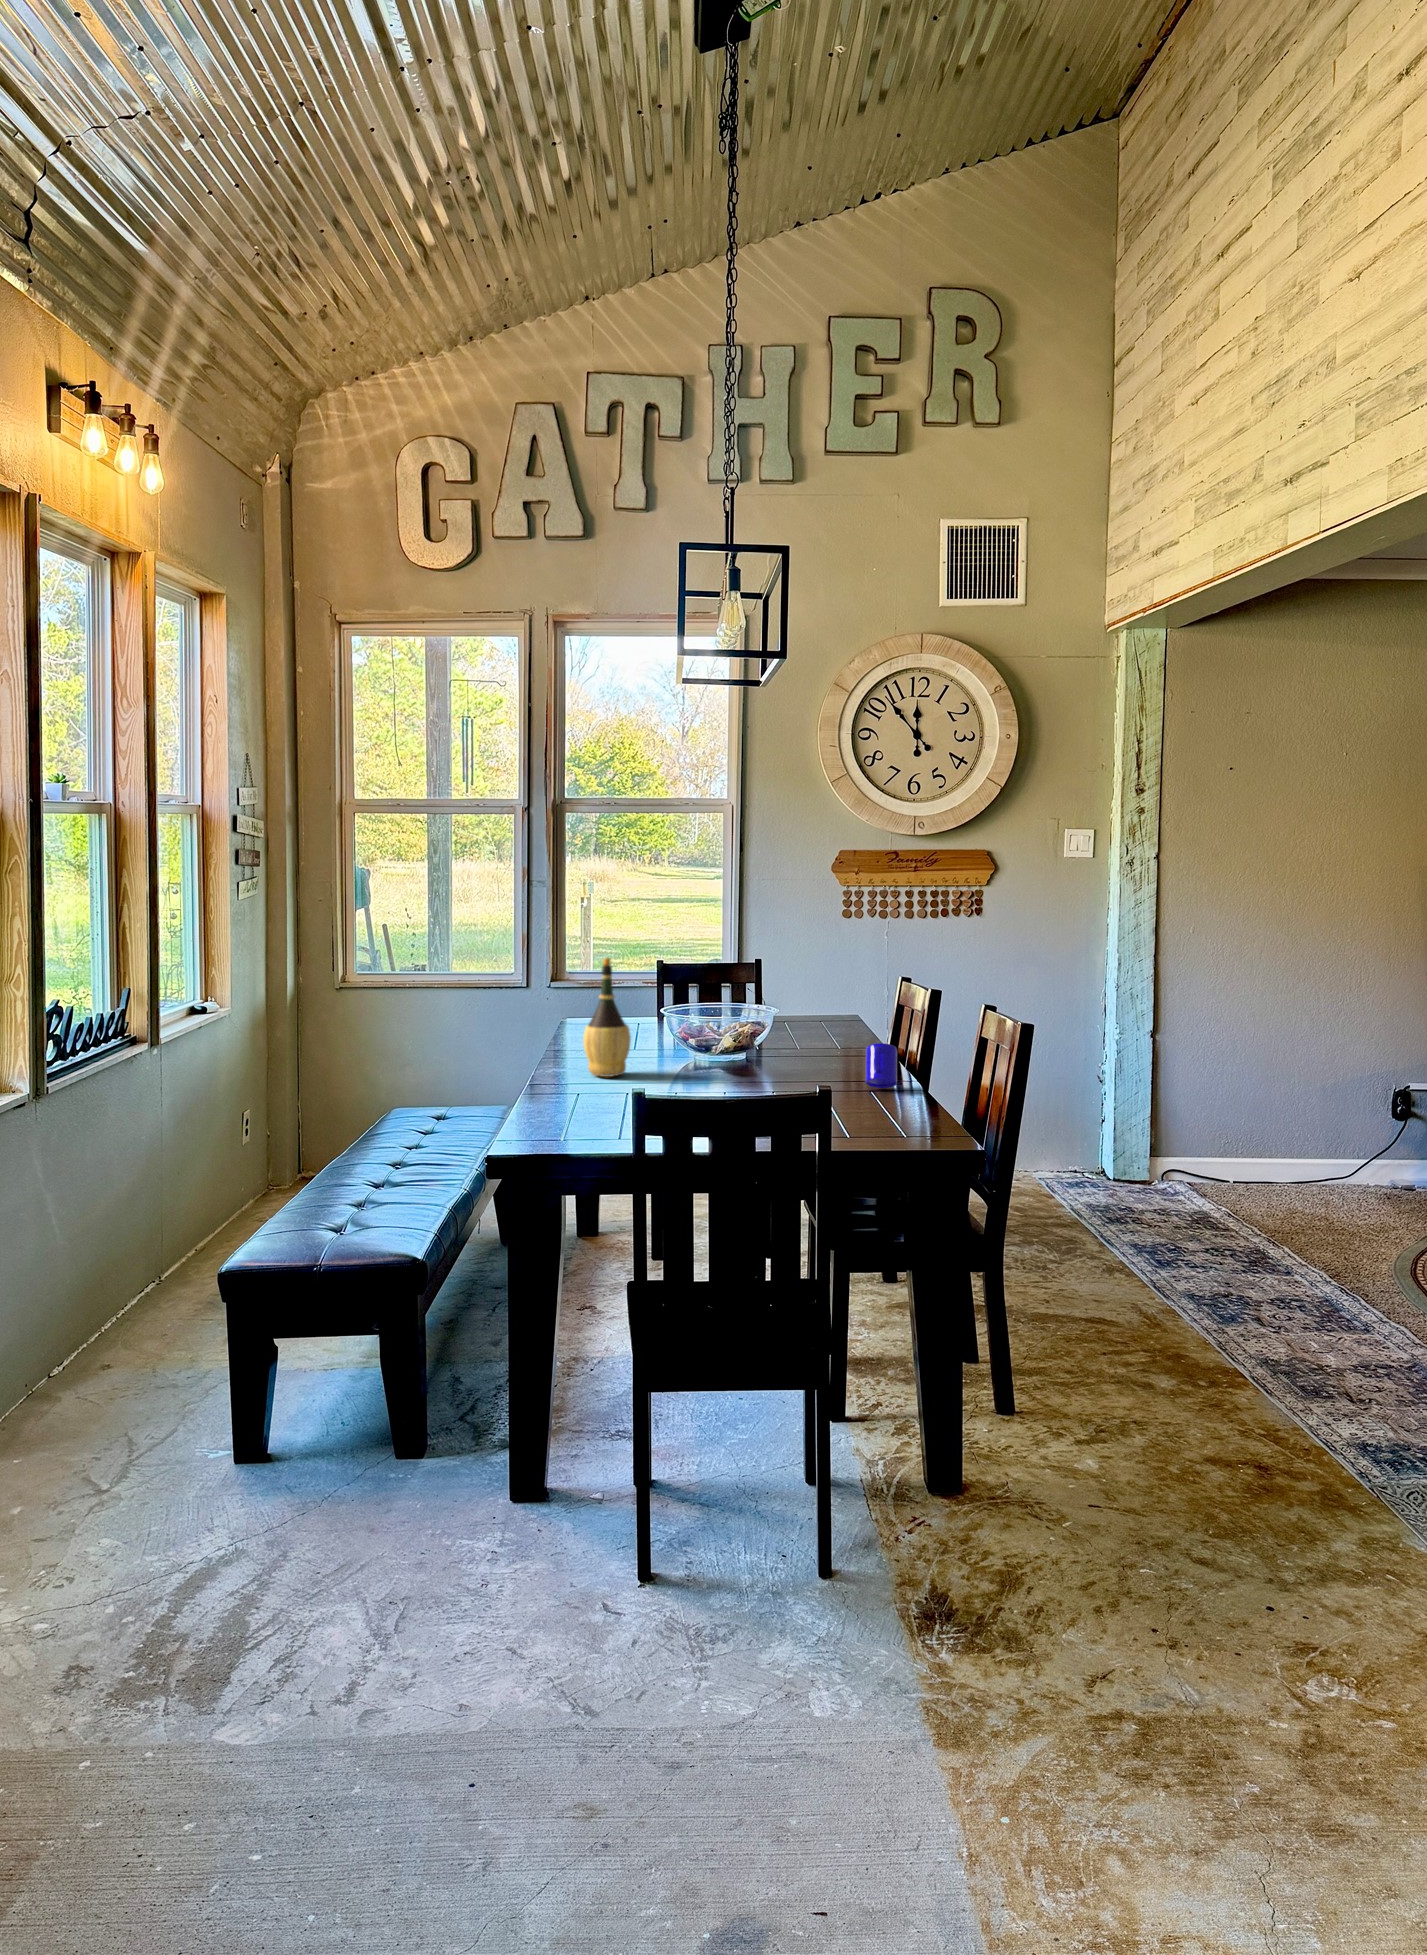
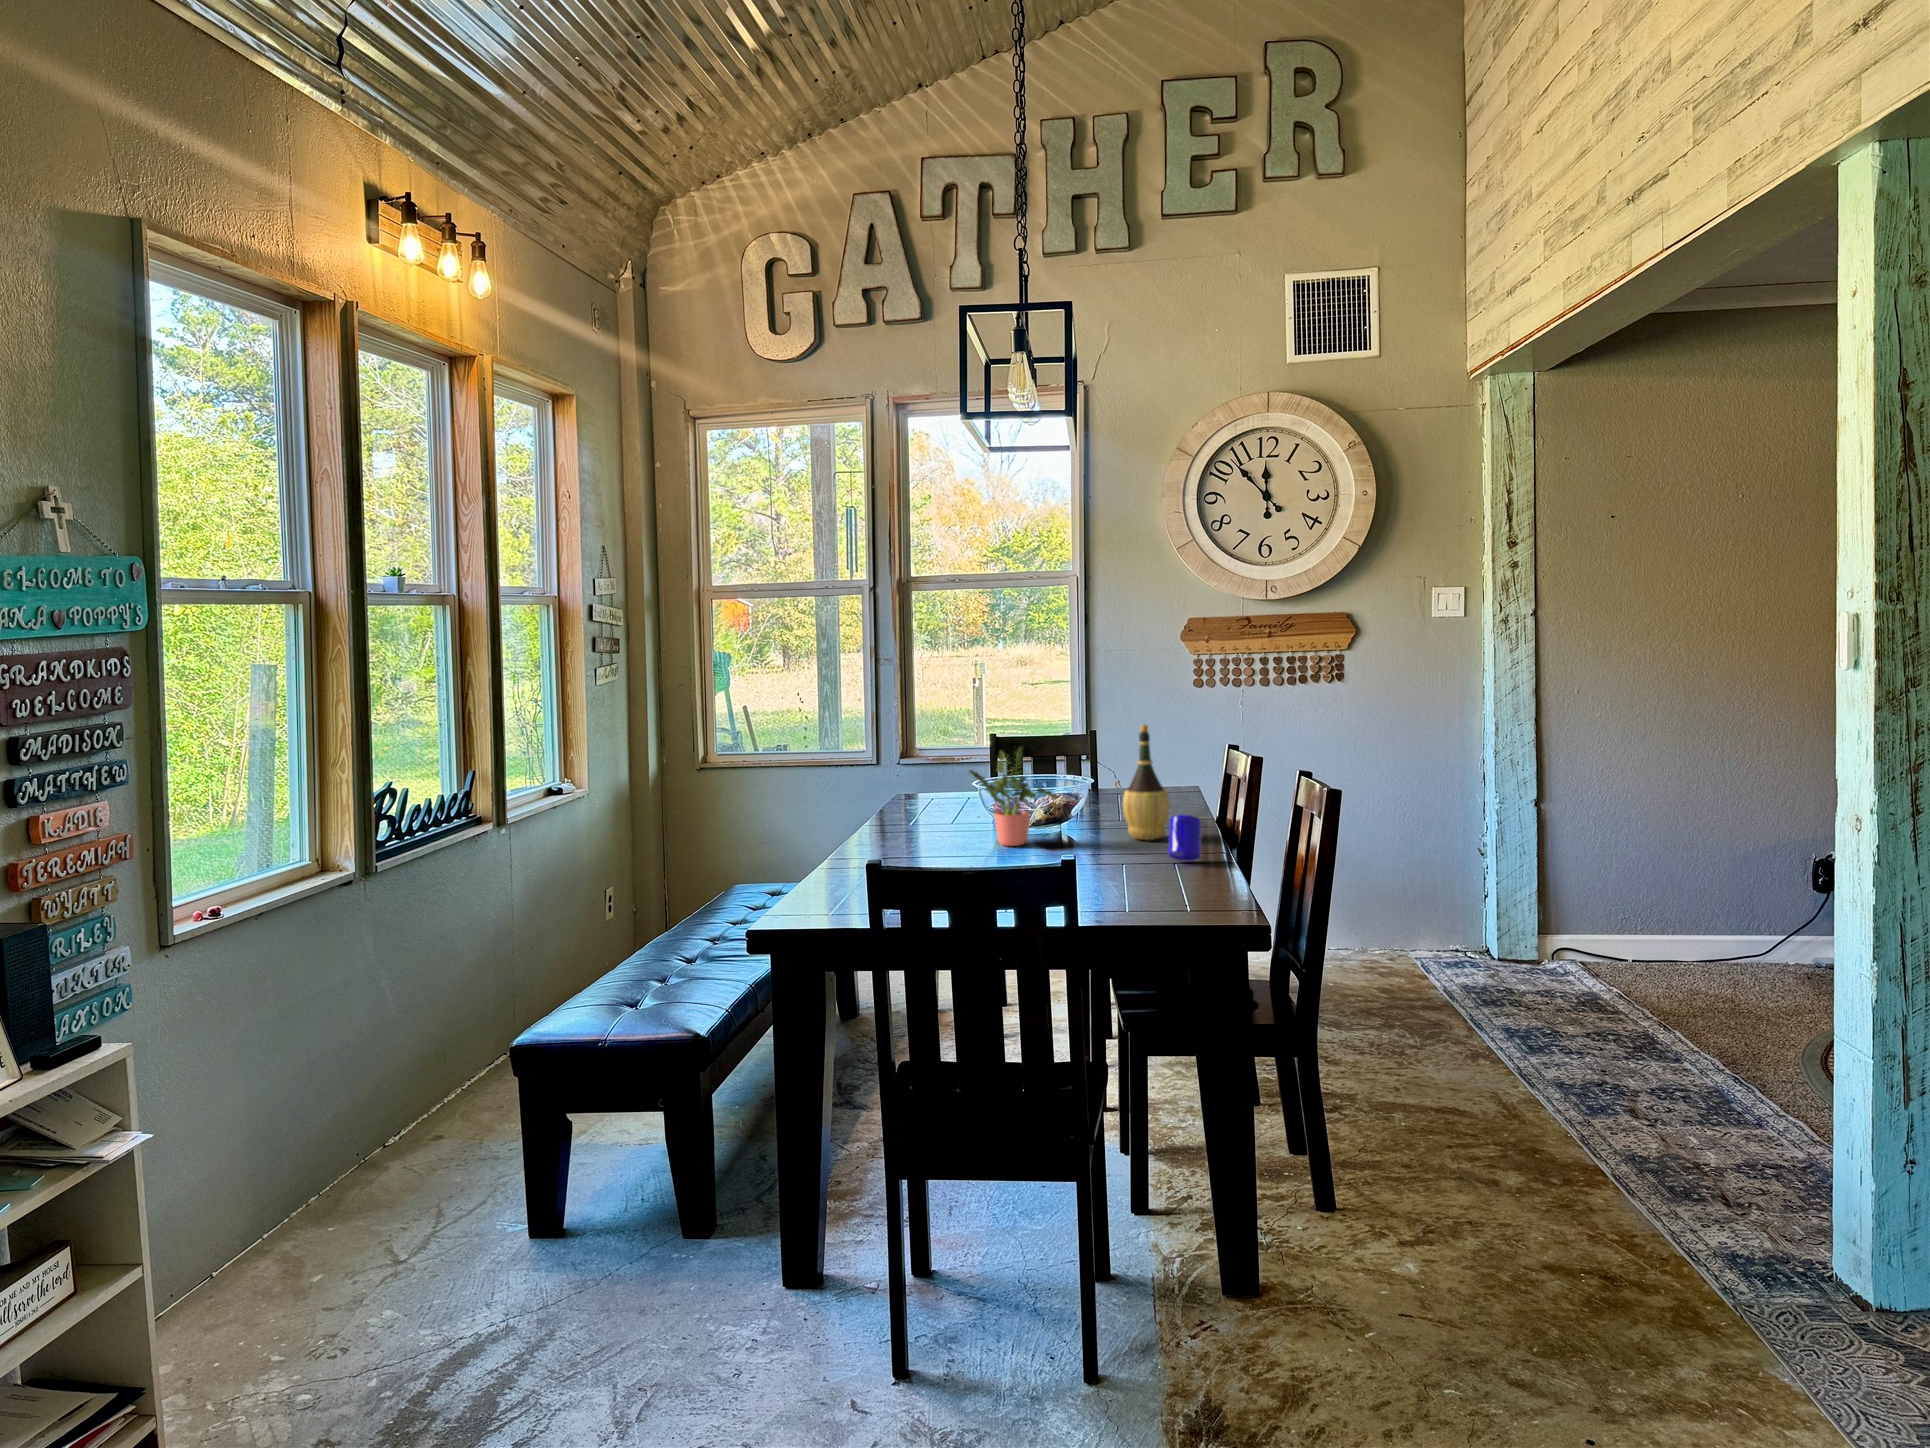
wine bottle: present [583,958,631,1077] -> present [1123,725,1170,840]
potted plant: none [667,974,755,1073] -> present [969,747,1057,846]

